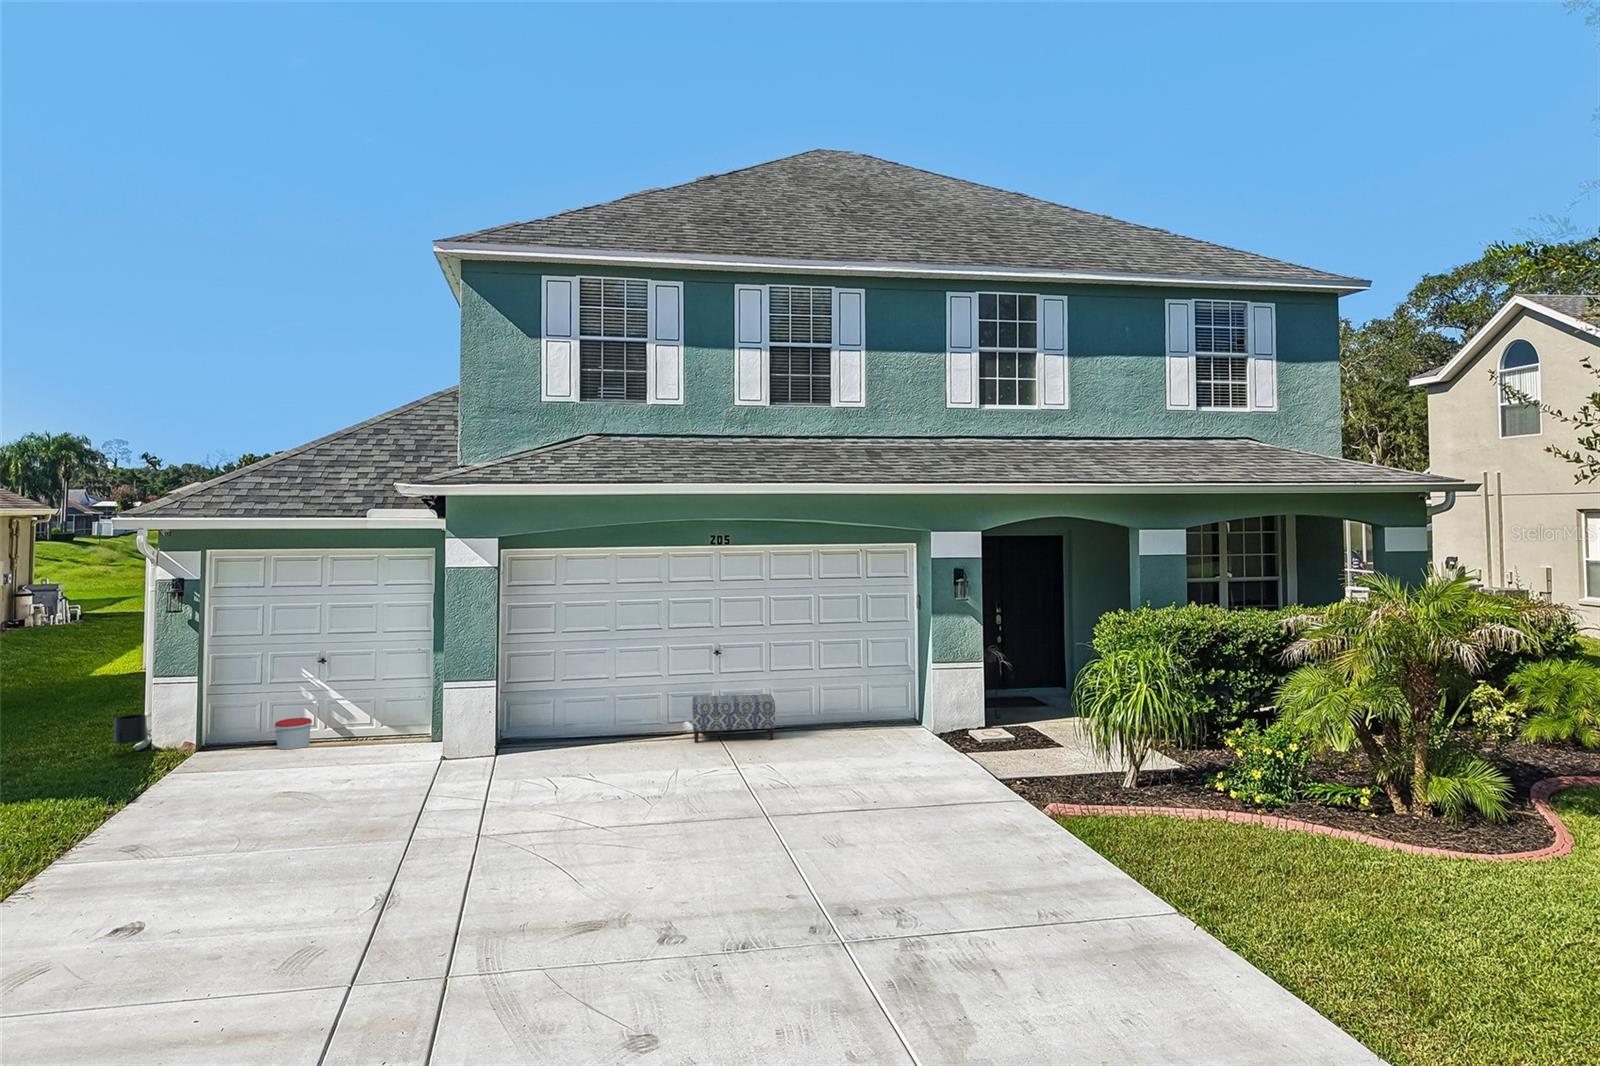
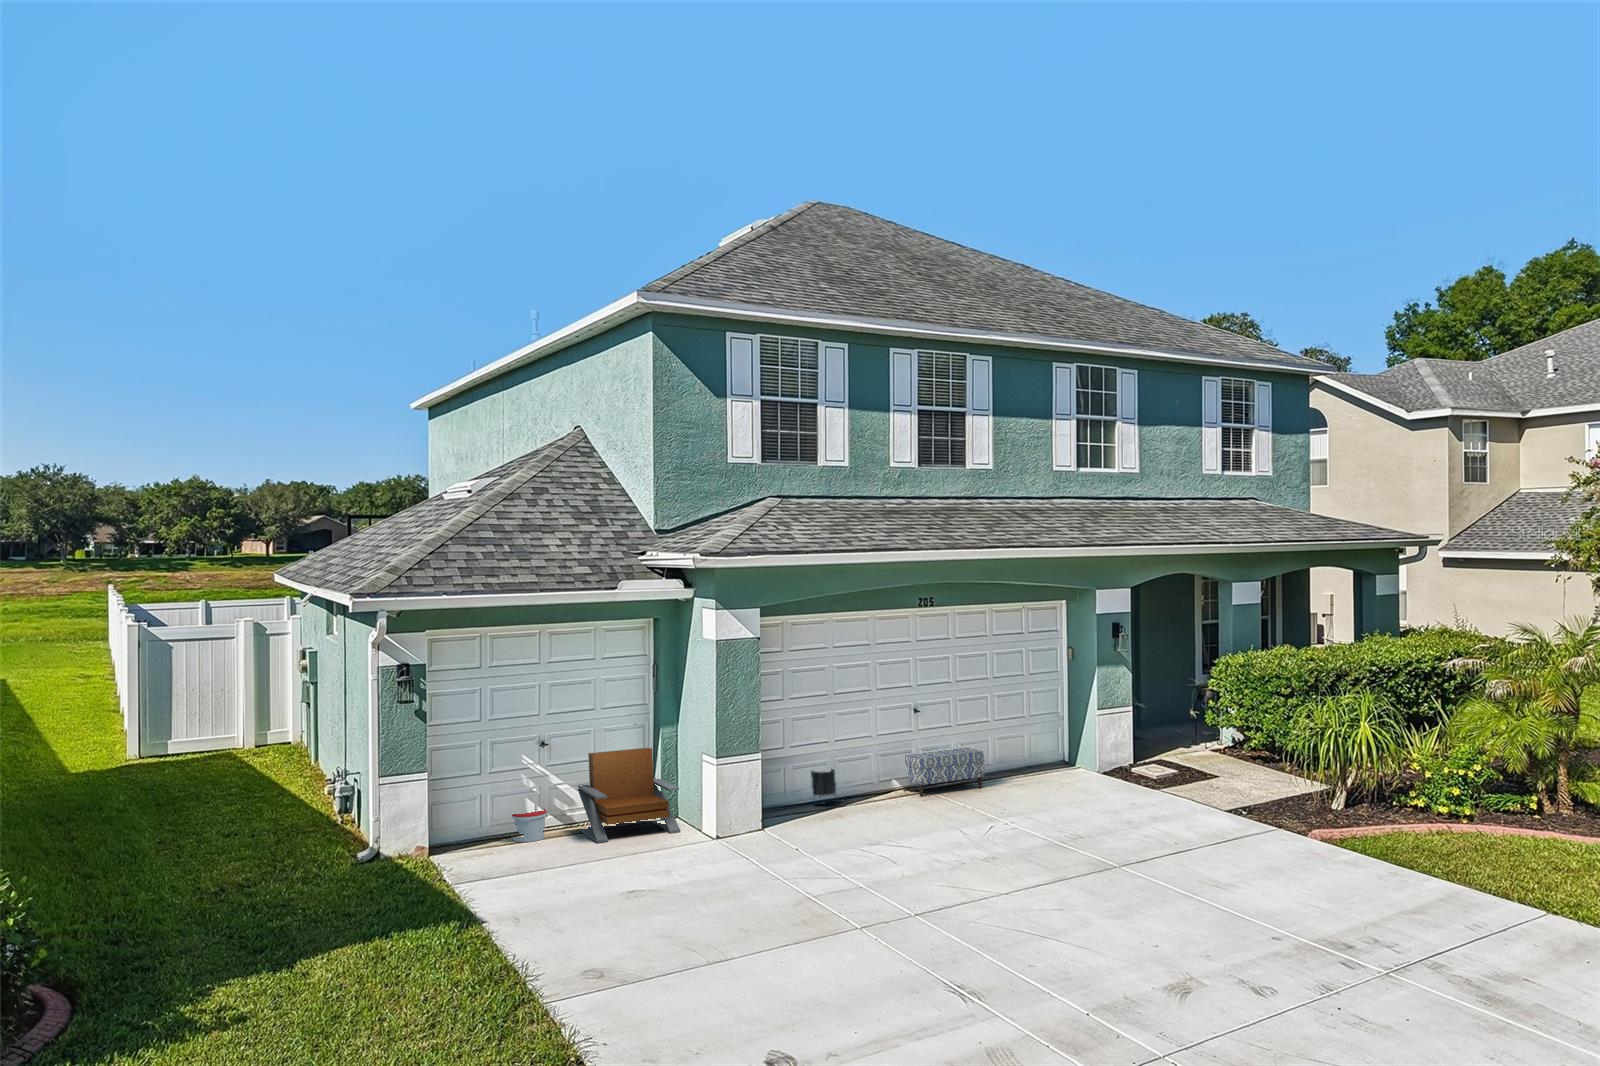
lounge chair: none [322,671,431,758] -> present [578,748,680,843]
planter: present [114,714,148,745] -> present [811,769,836,796]

